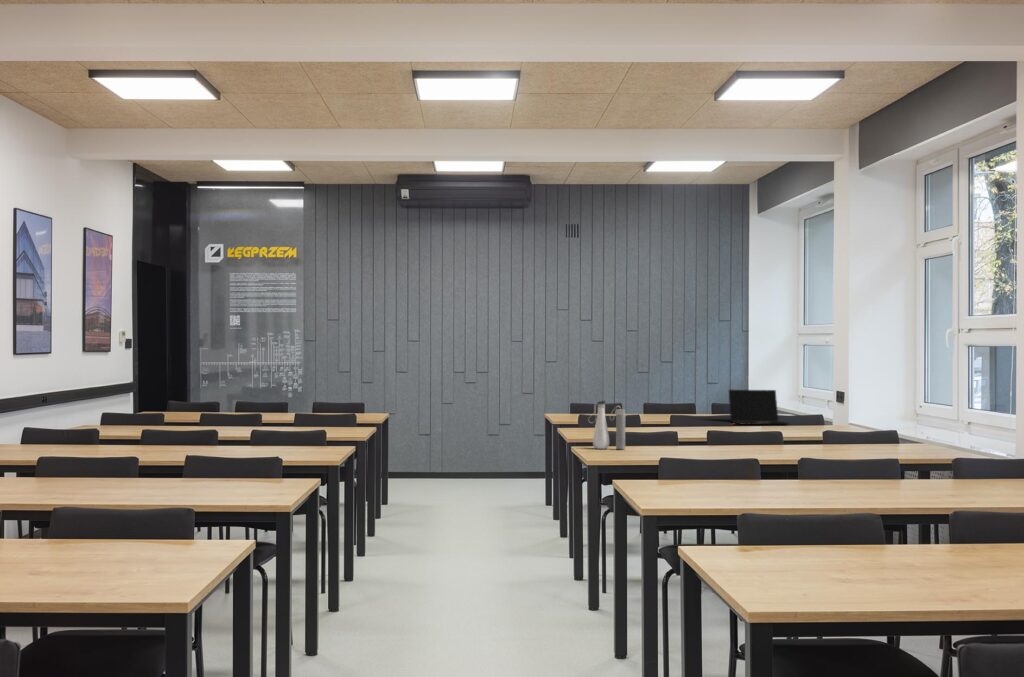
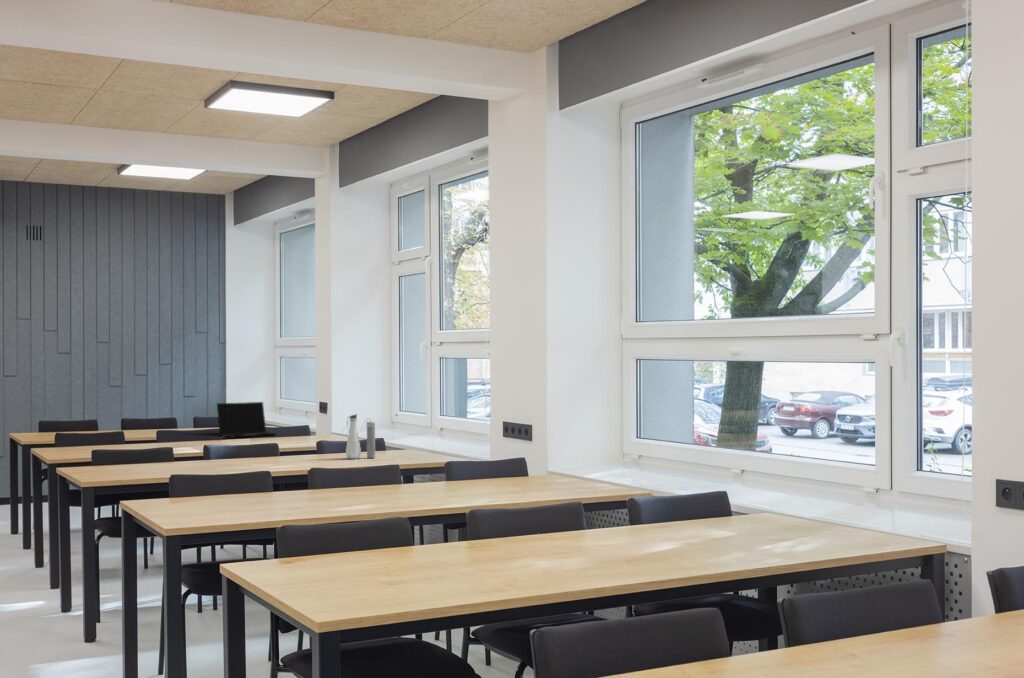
water bottle: present [593,401,625,449] -> present [346,415,375,459]

